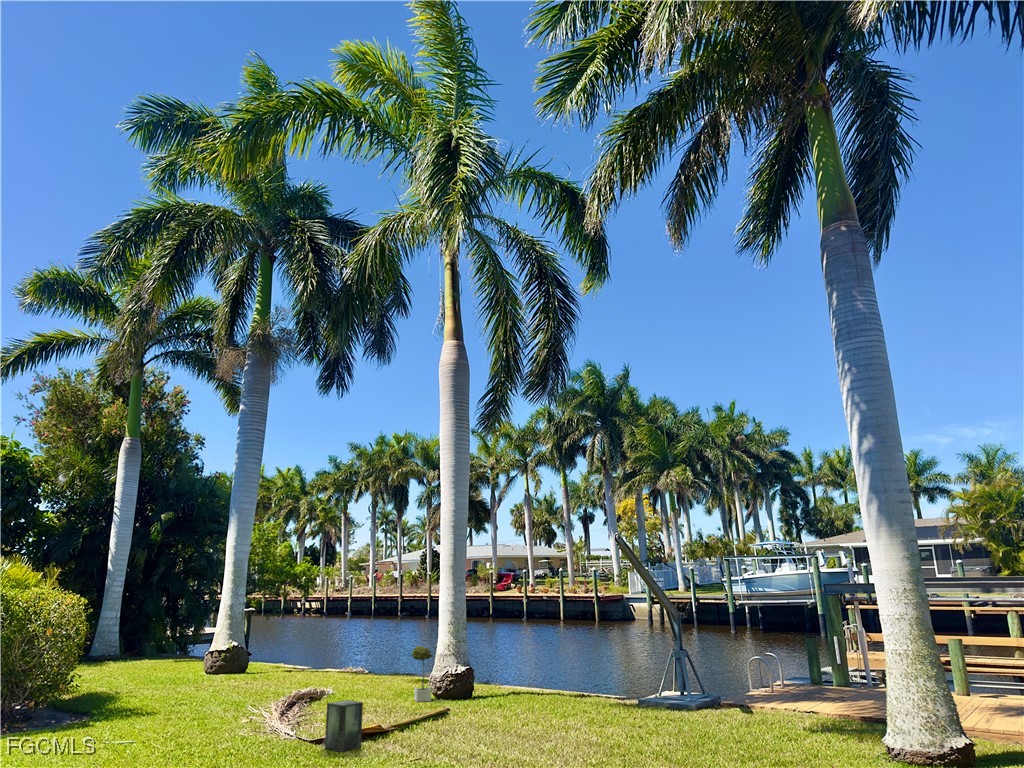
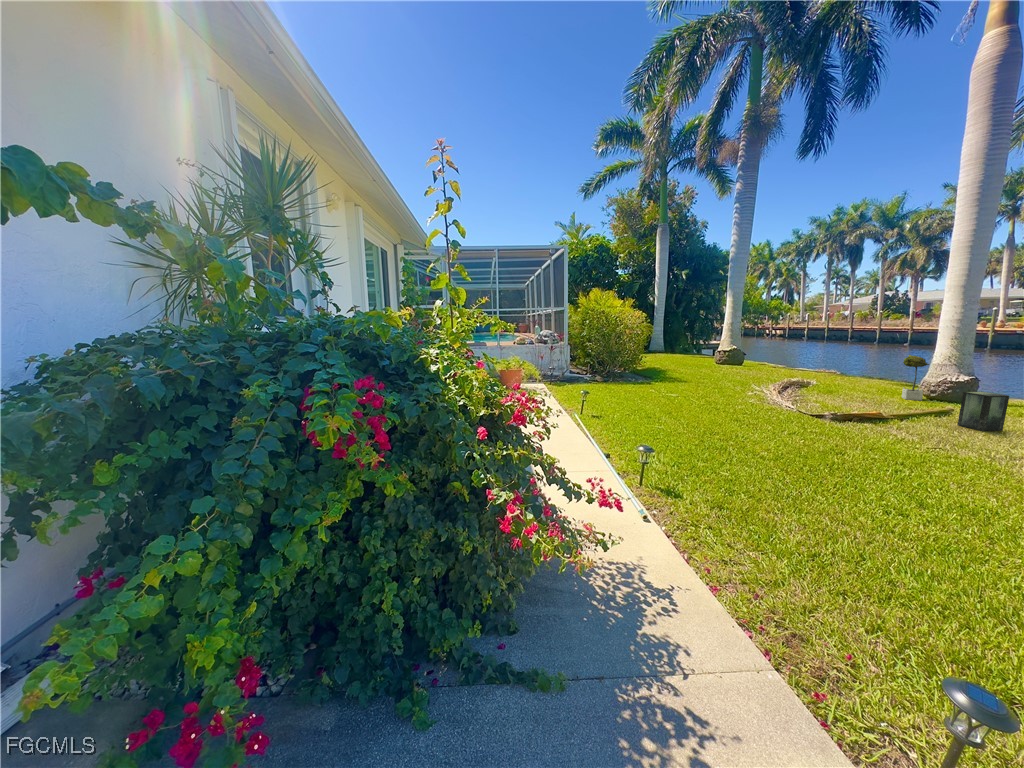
storage box: present [325,700,363,752] -> present [957,392,1009,431]

